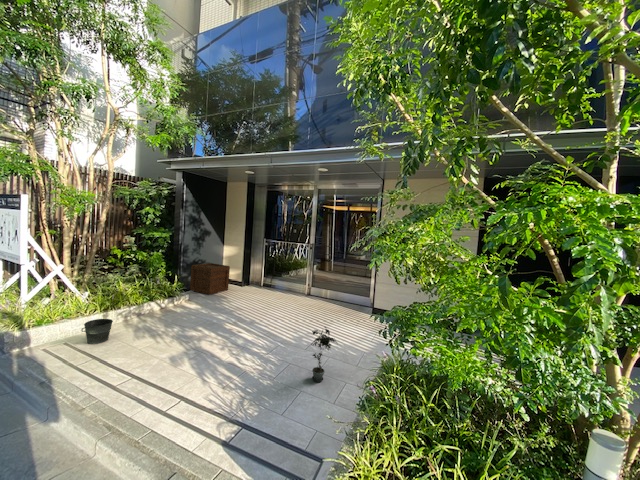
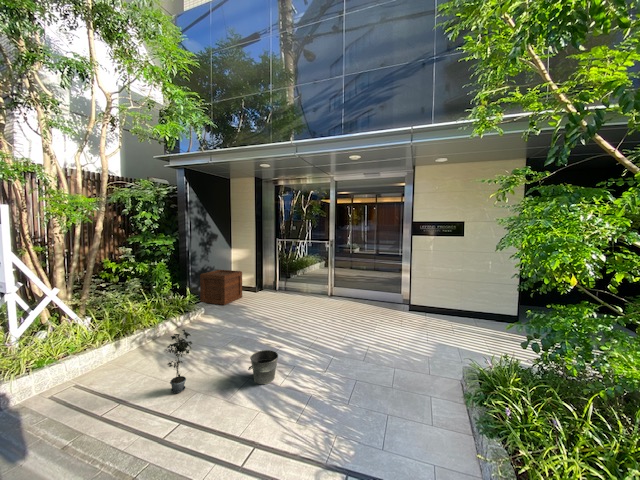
bucket: present [82,319,113,344] -> present [248,350,278,384]
potted plant: present [311,327,336,381] -> present [166,330,192,393]

